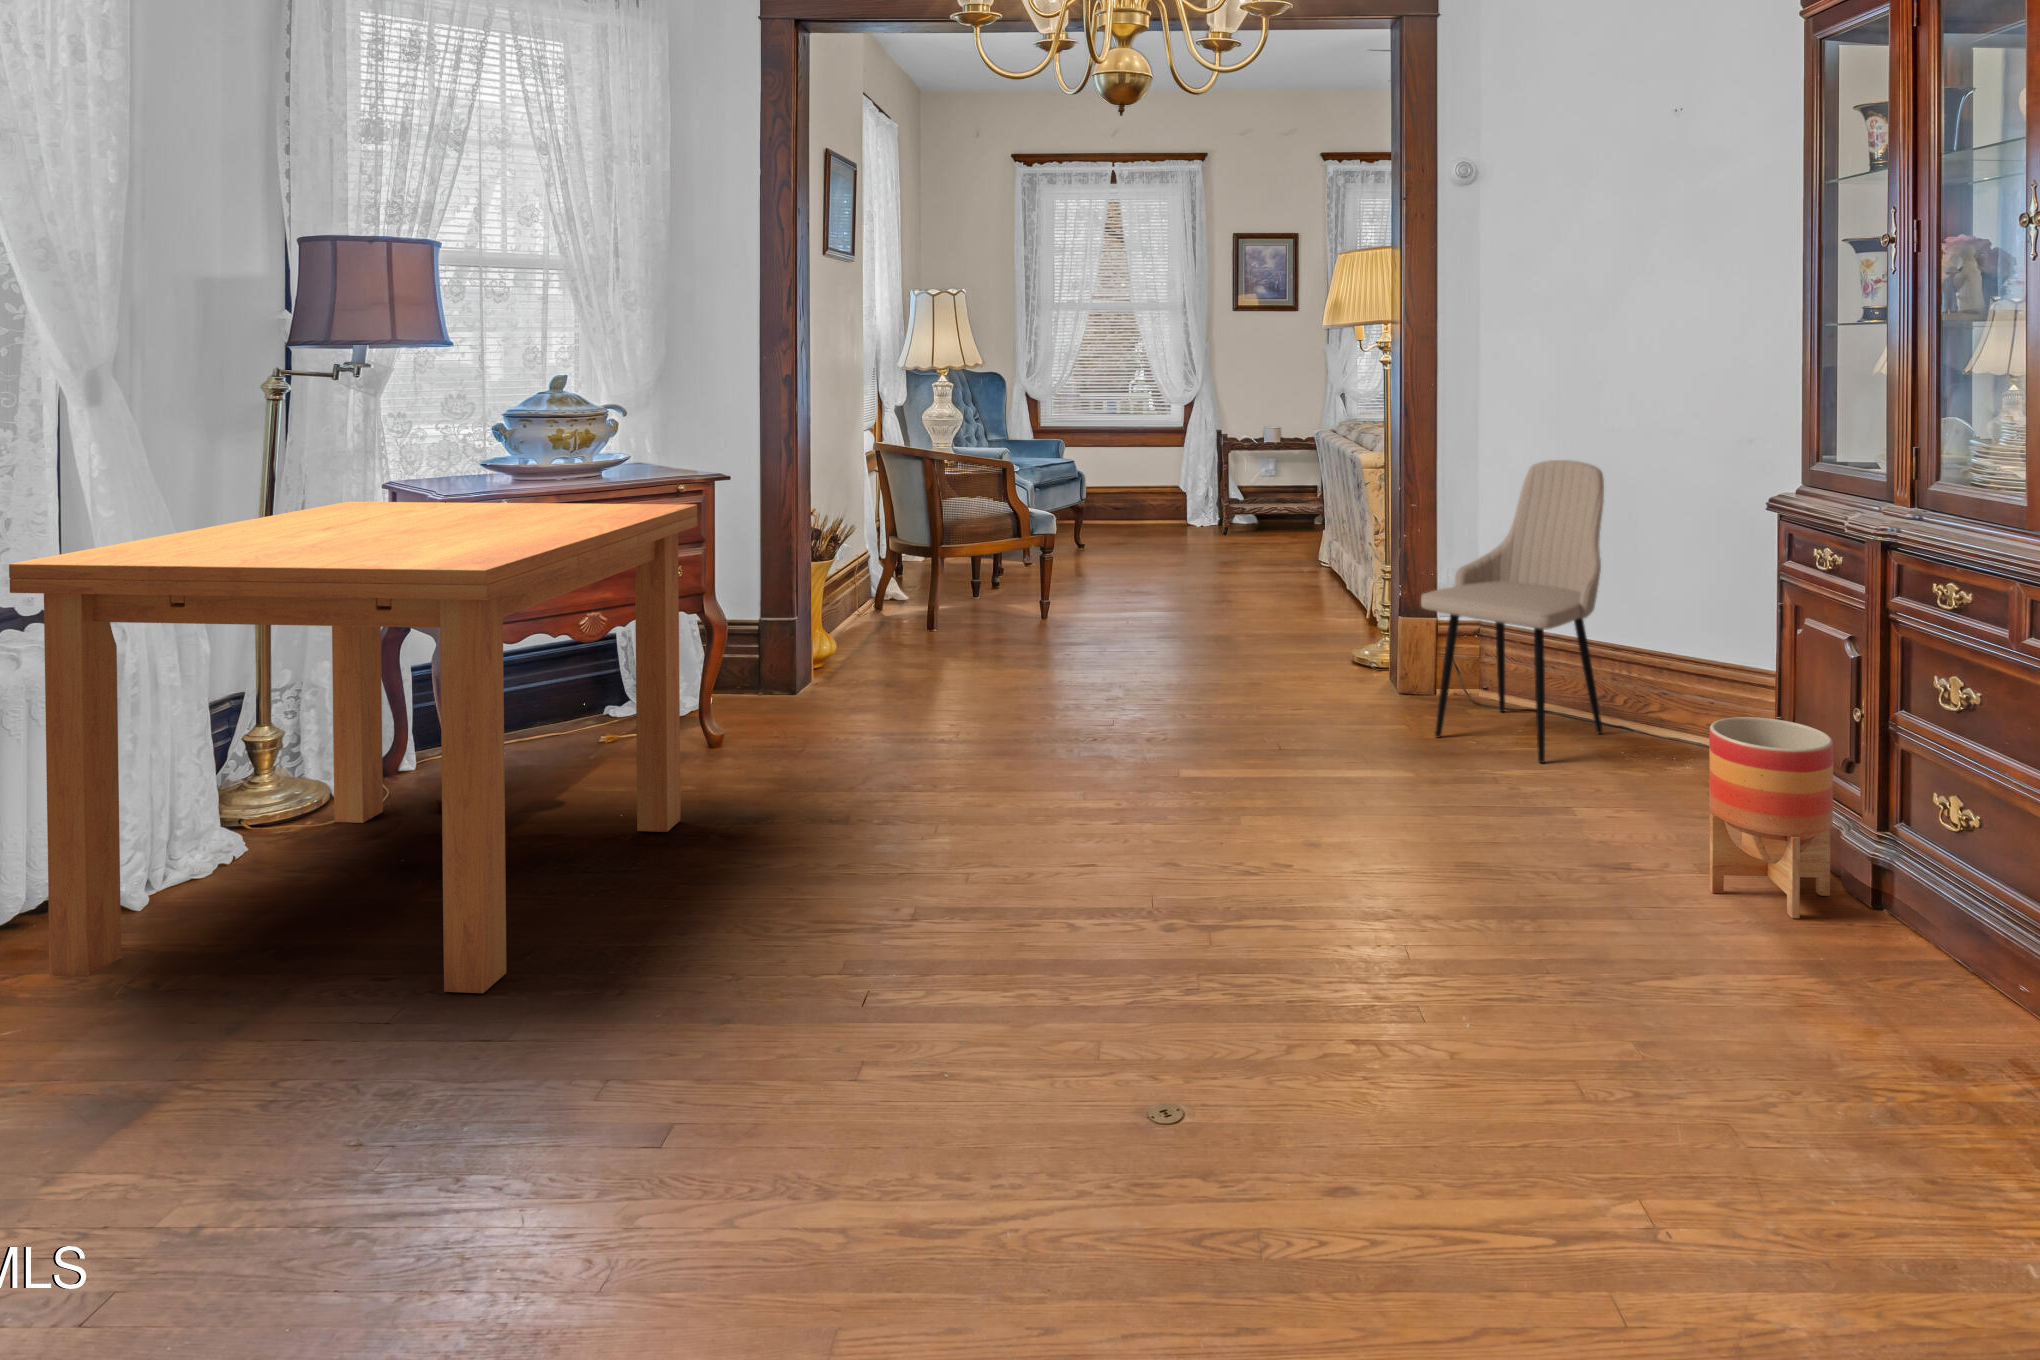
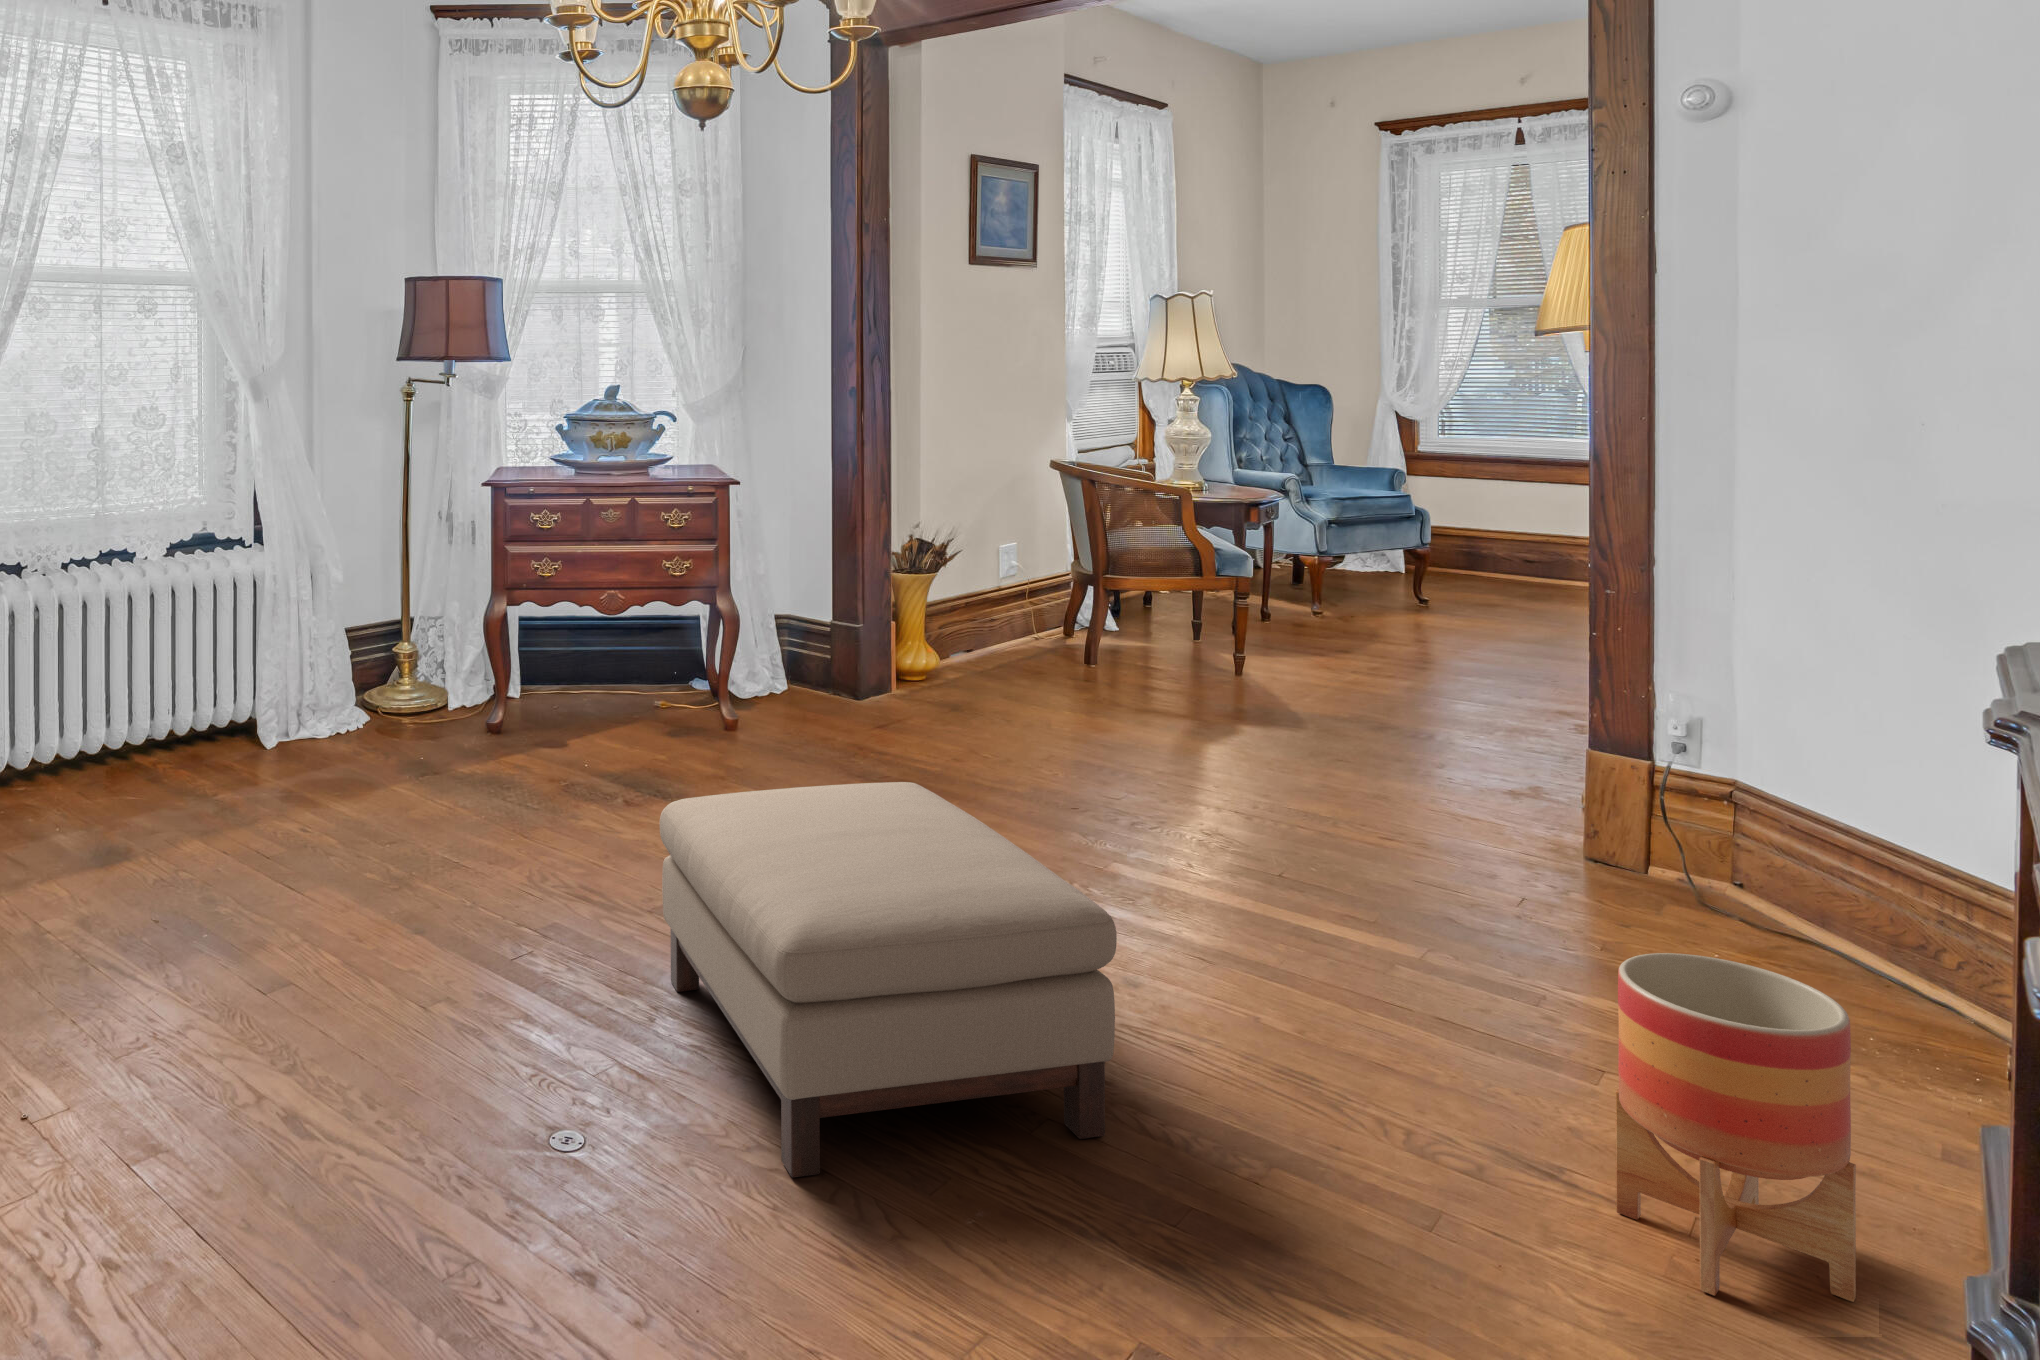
dining chair: present [1421,460,1604,763] -> none [1512,542,1902,995]
dining table: present [9,502,697,993] -> none [181,479,632,847]
ottoman: none [1043,732,1498,1096] -> present [660,782,1117,1177]

